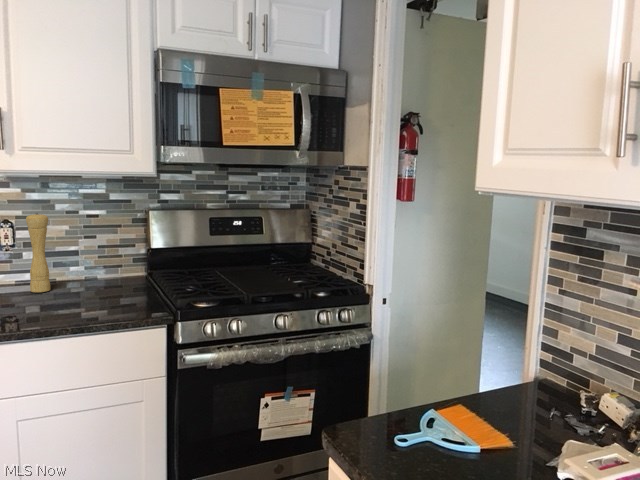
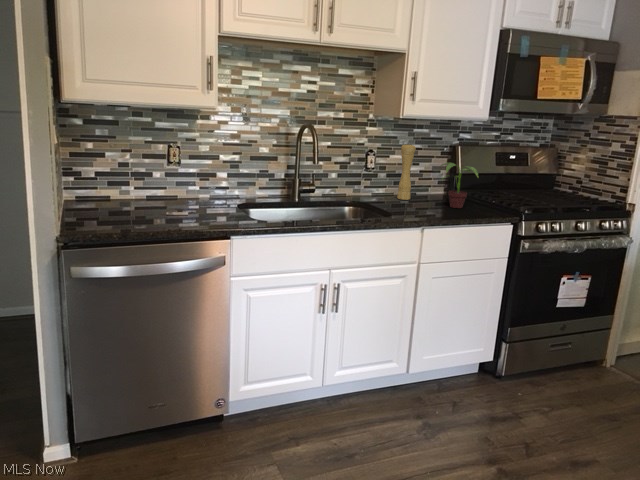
potted plant: none [57,238,121,304] -> present [441,163,478,208]

